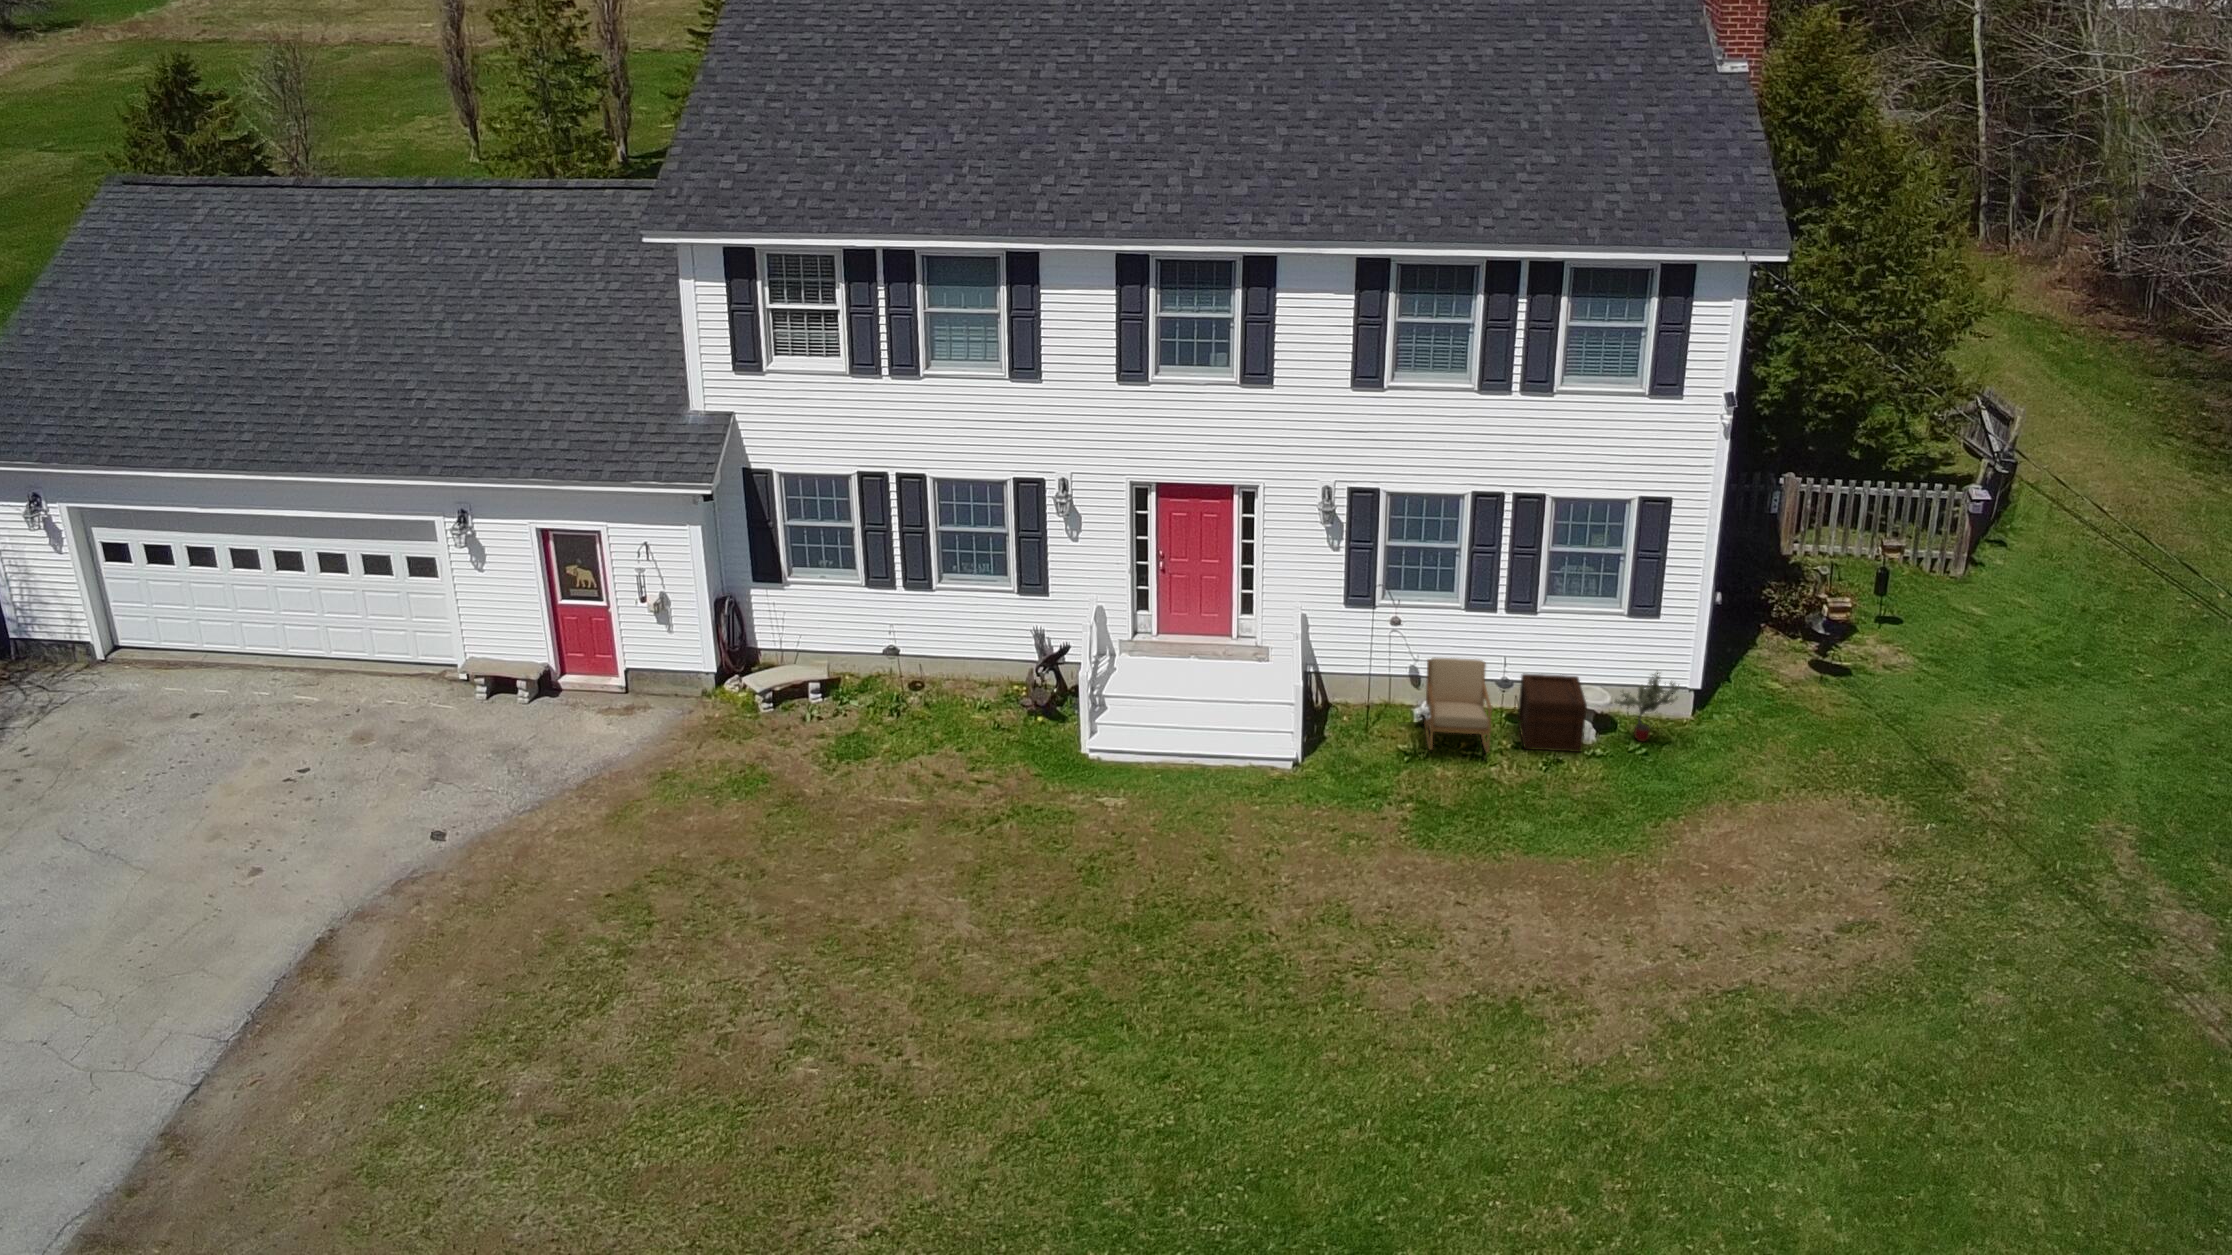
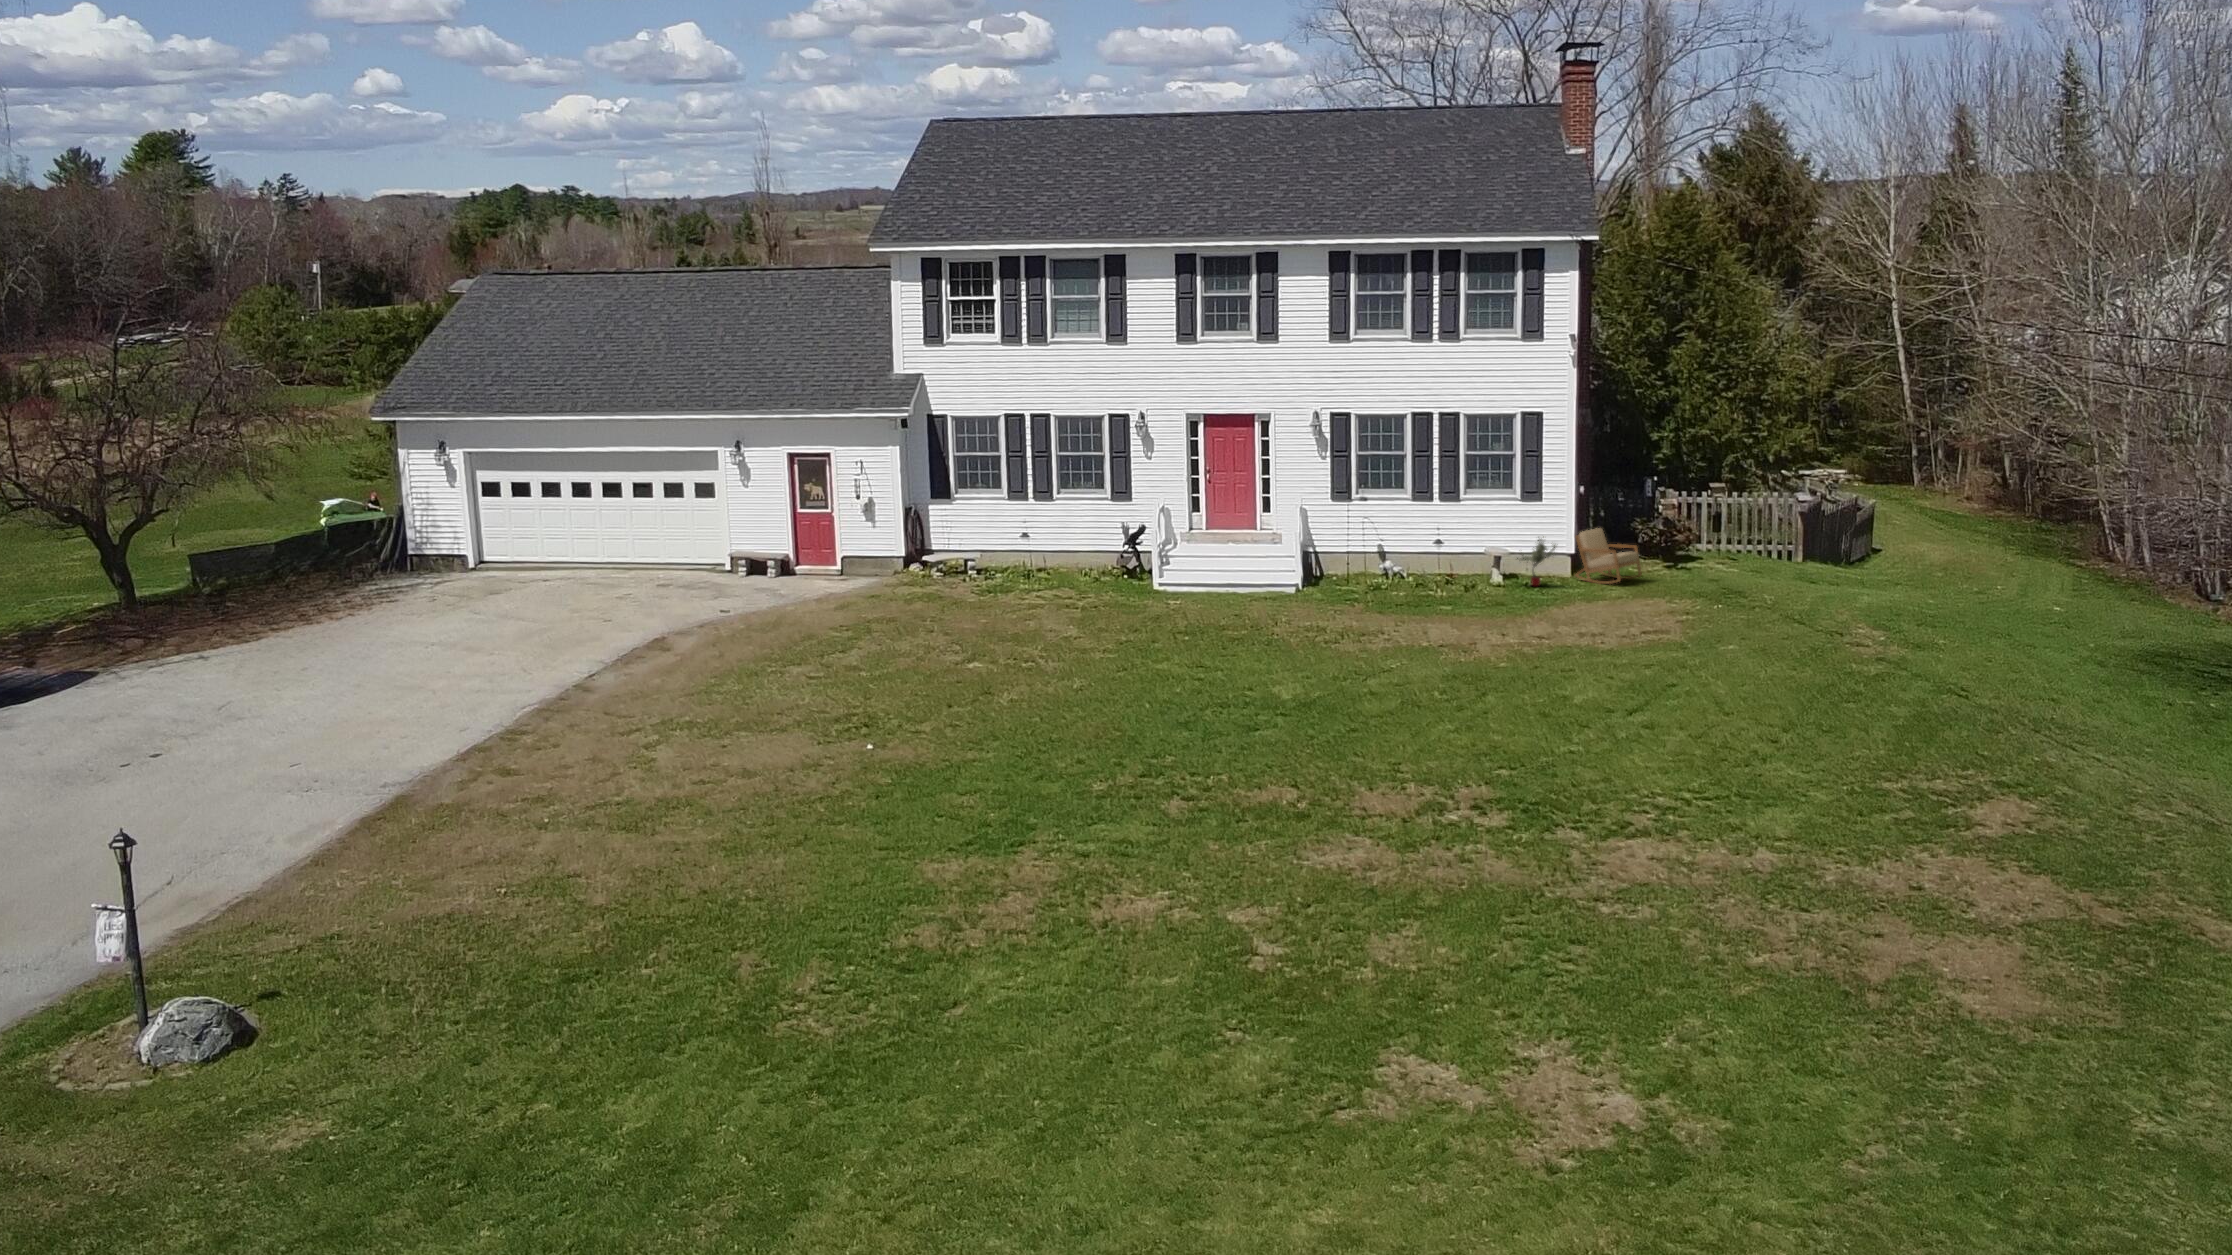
chair: present [1424,658,1492,753] -> present [1575,528,1642,584]
wooden crate: present [1518,673,1587,752] -> none [1453,545,1494,590]

